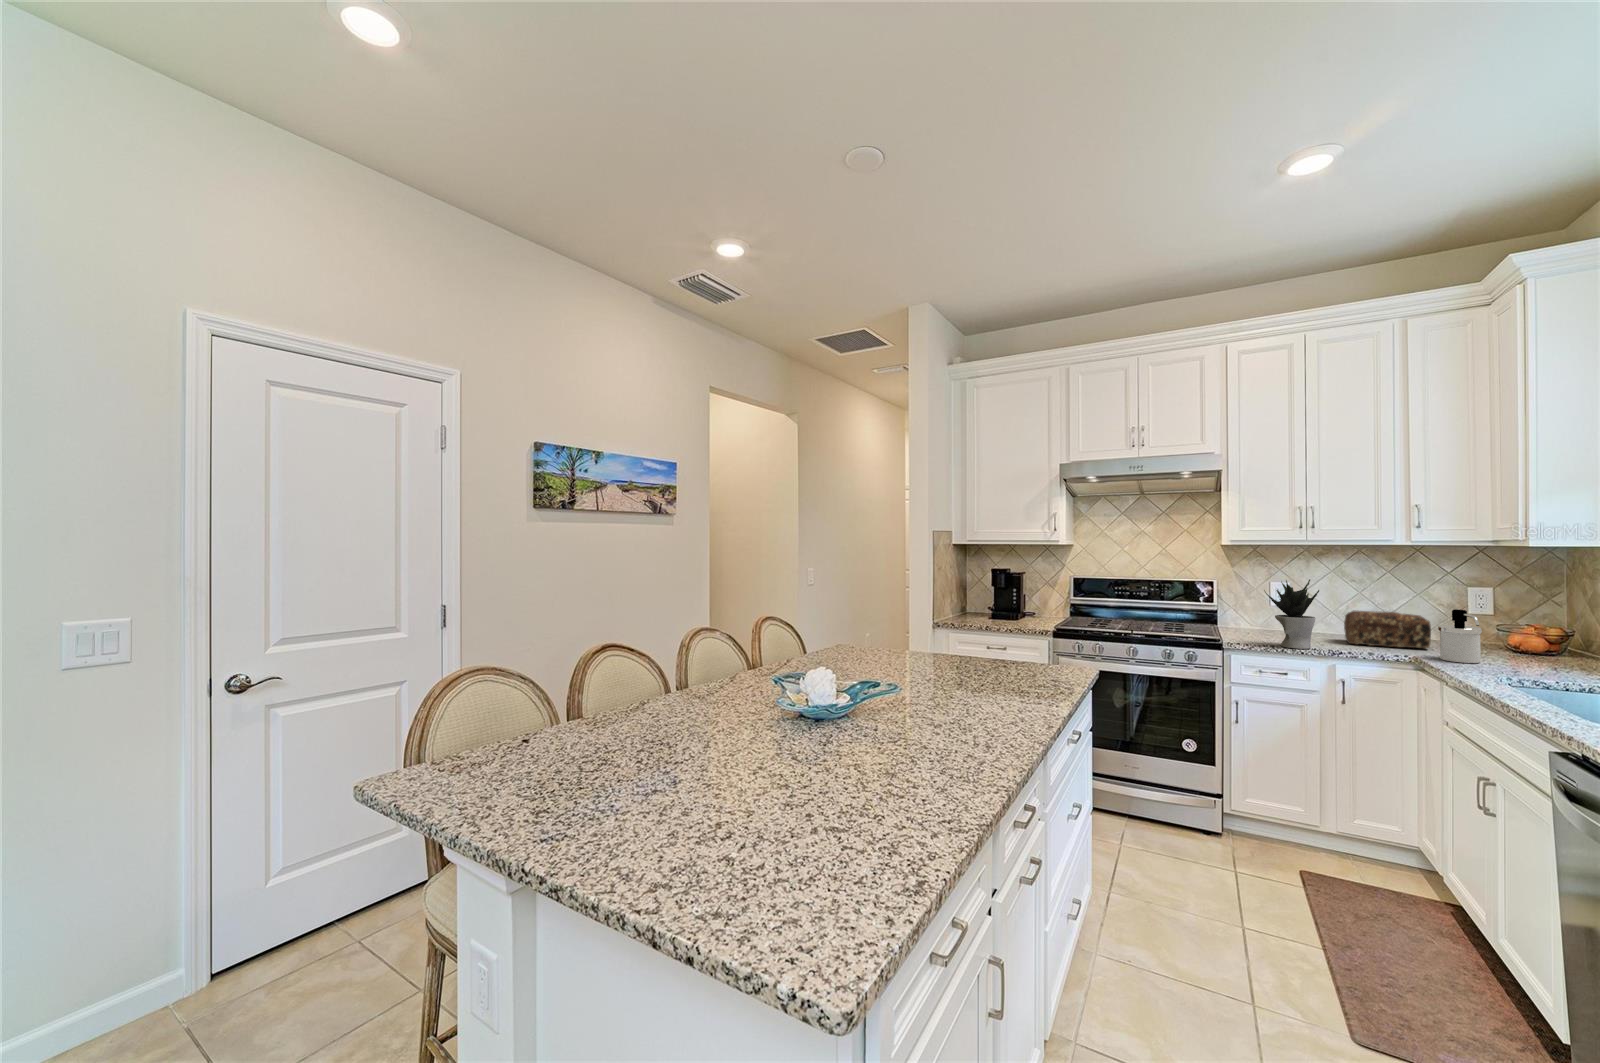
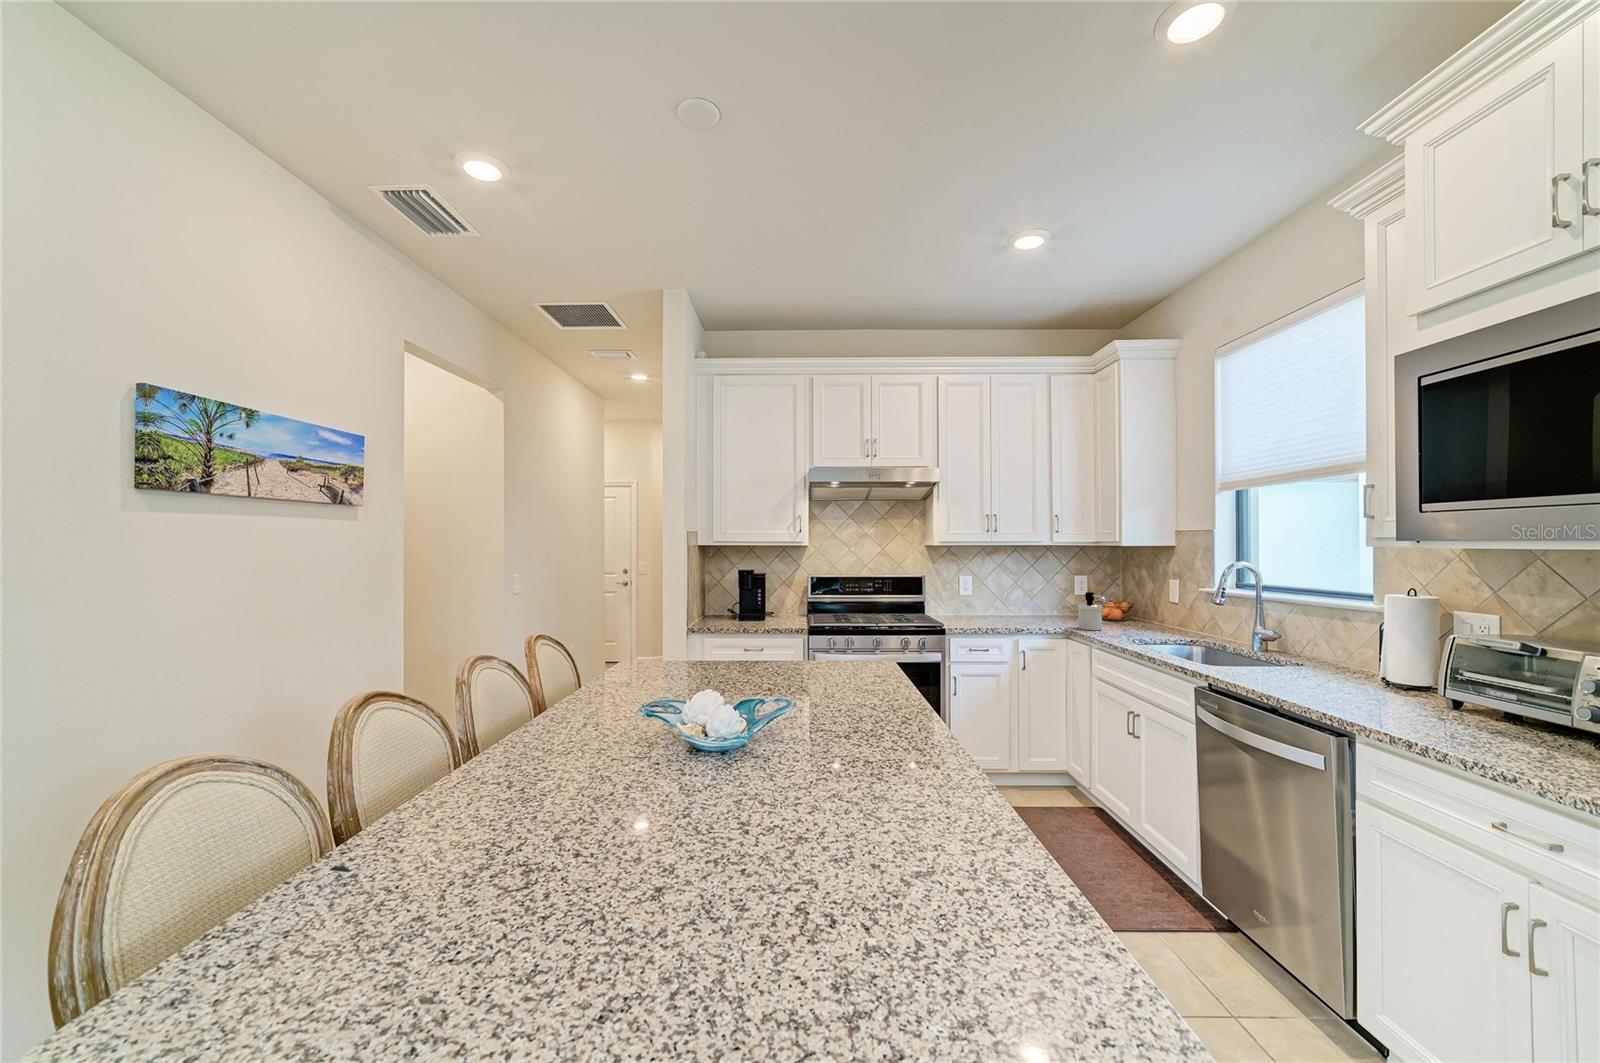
potted plant: present [1264,579,1319,649] -> none [970,573,1008,628]
bread loaf: present [1344,611,1431,648] -> none [1011,596,1066,622]

